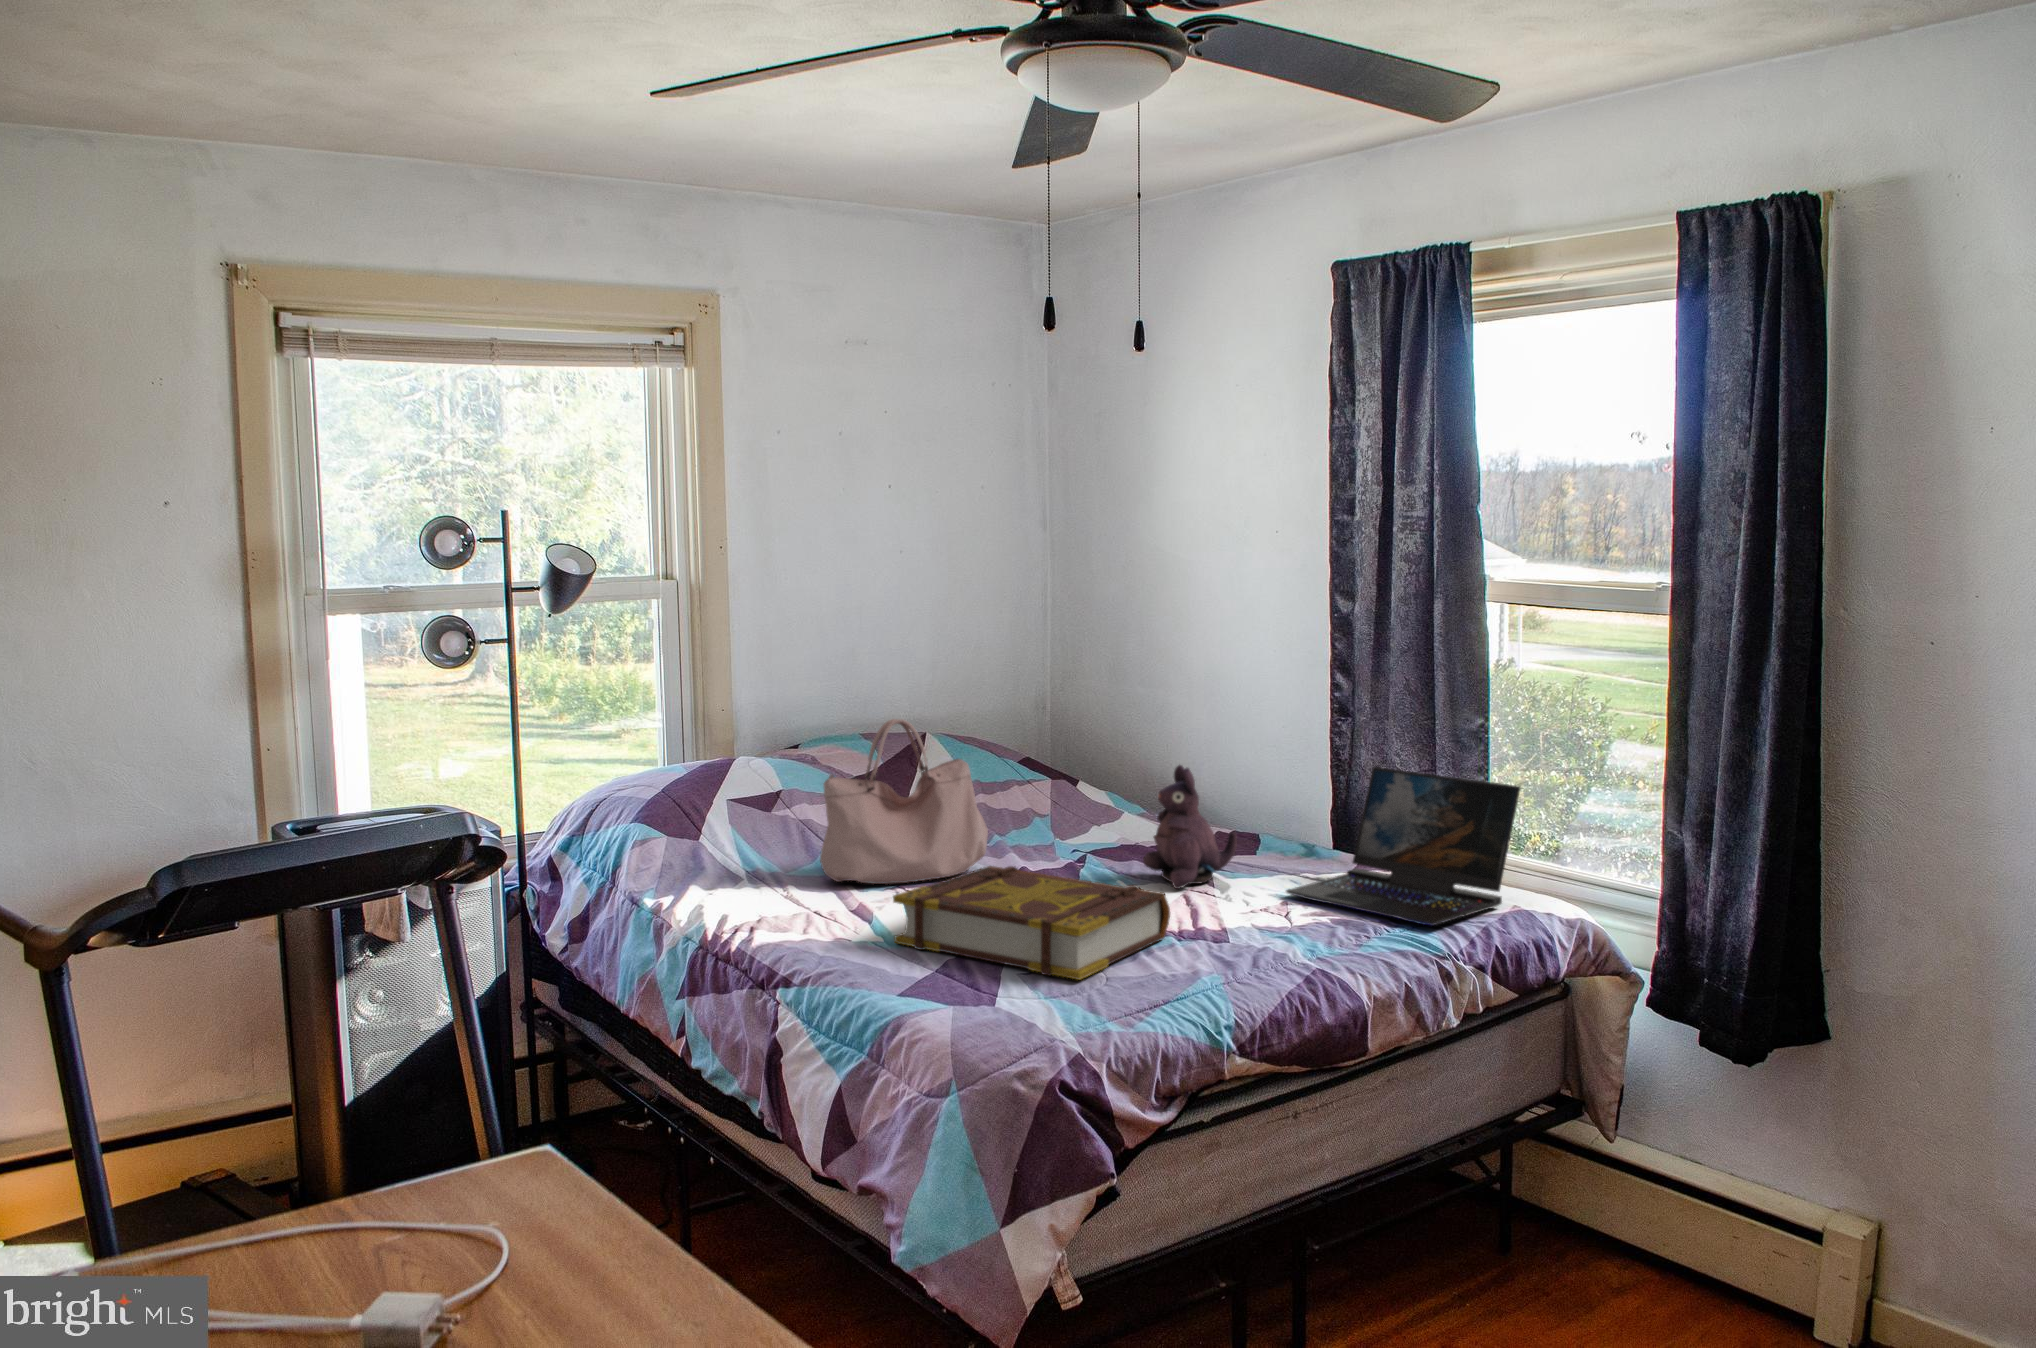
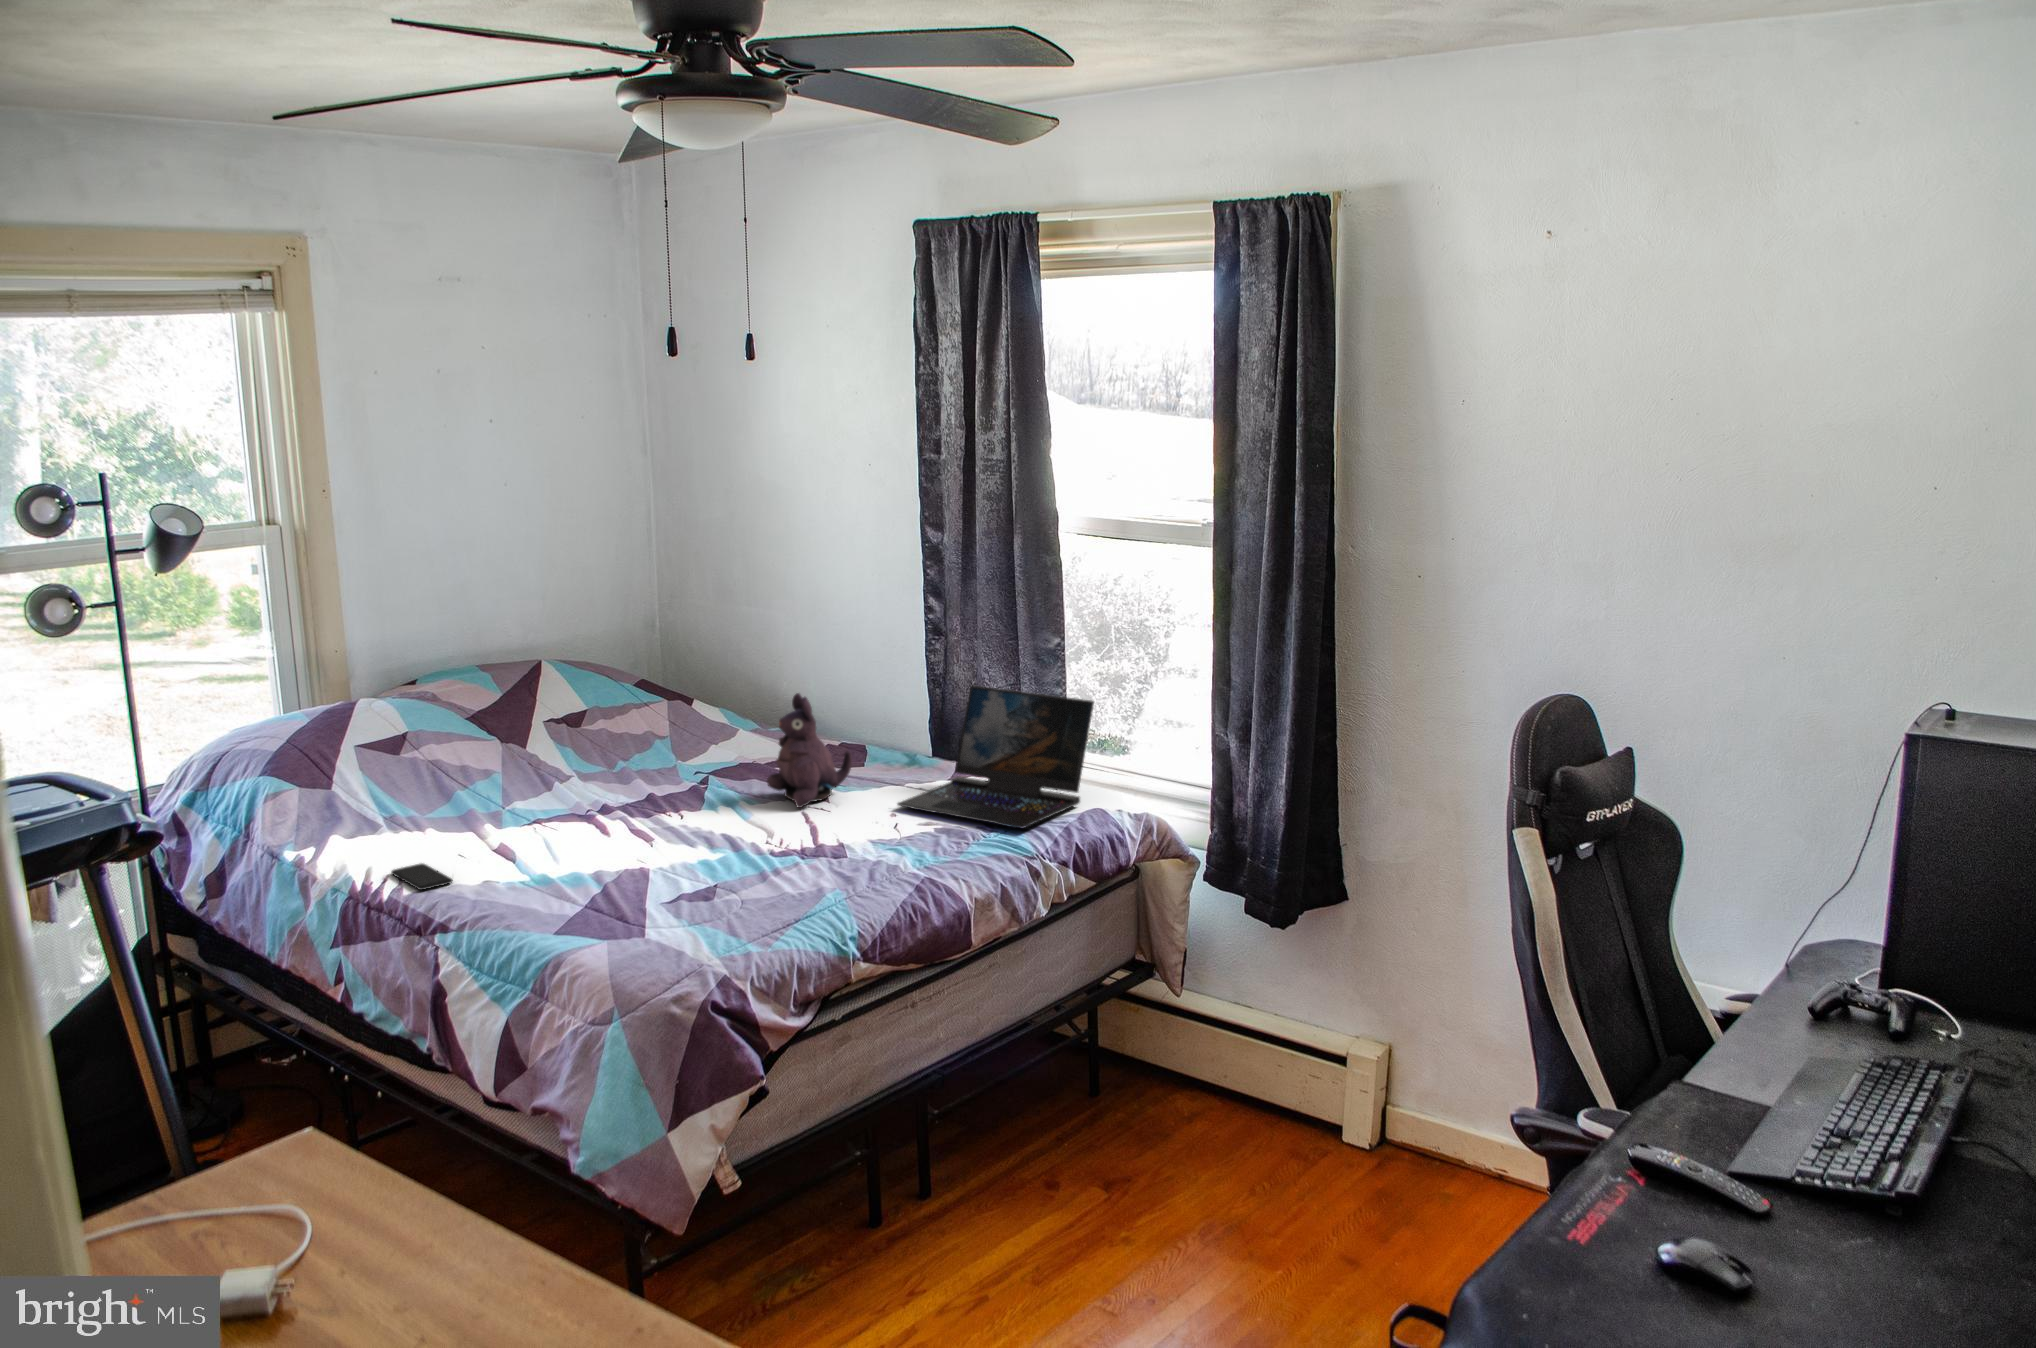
handbag: present [820,719,988,884] -> none [451,663,617,824]
book: present [893,866,1170,980] -> none [537,801,796,906]
smartphone: none [748,915,807,940] -> present [391,863,453,890]

